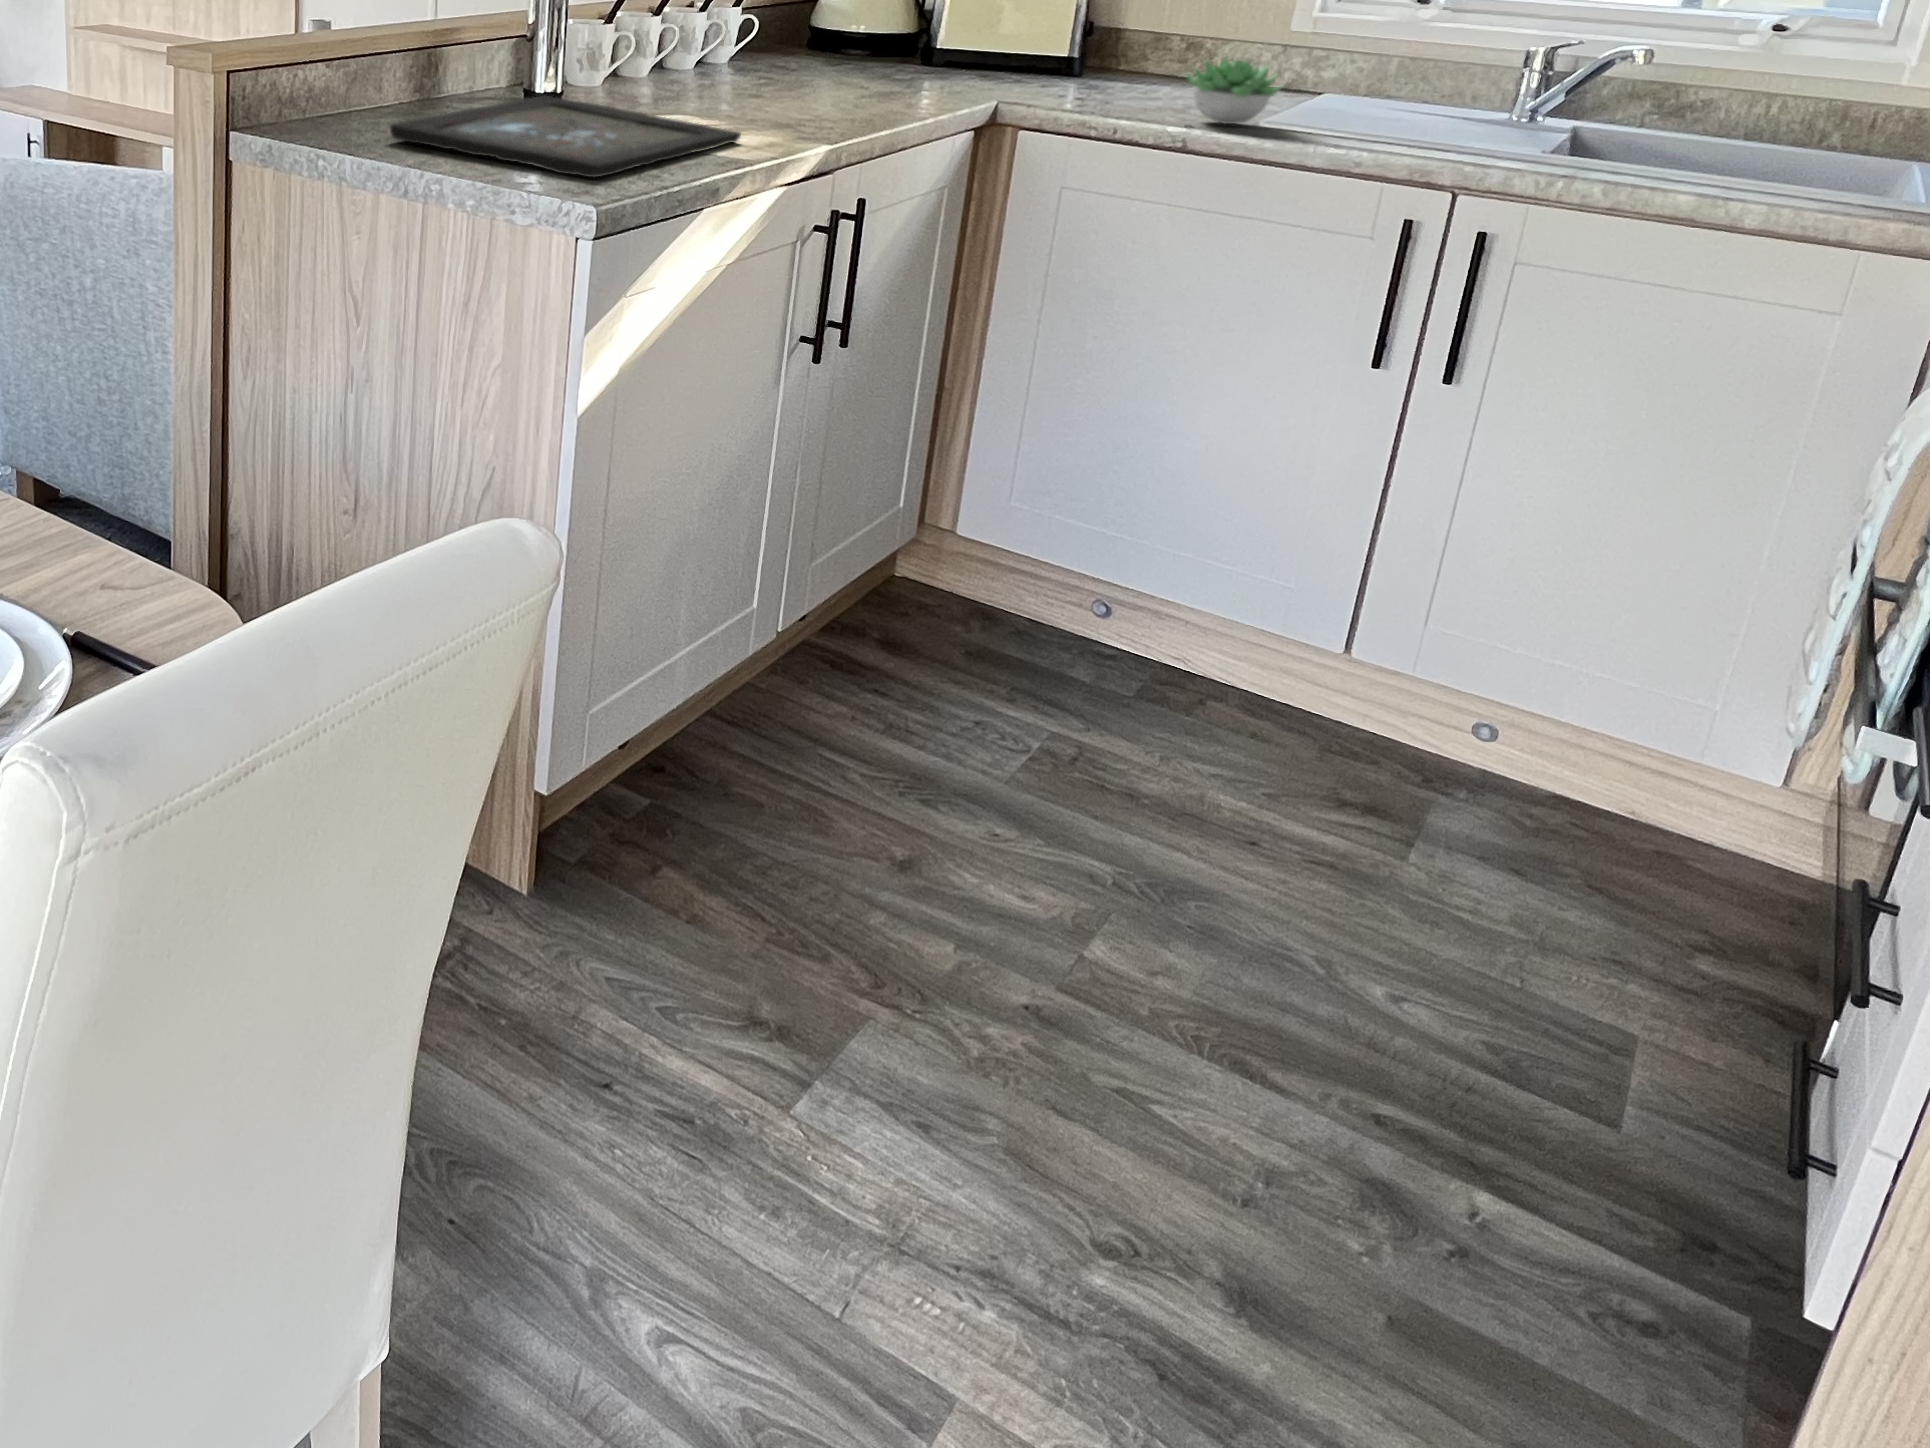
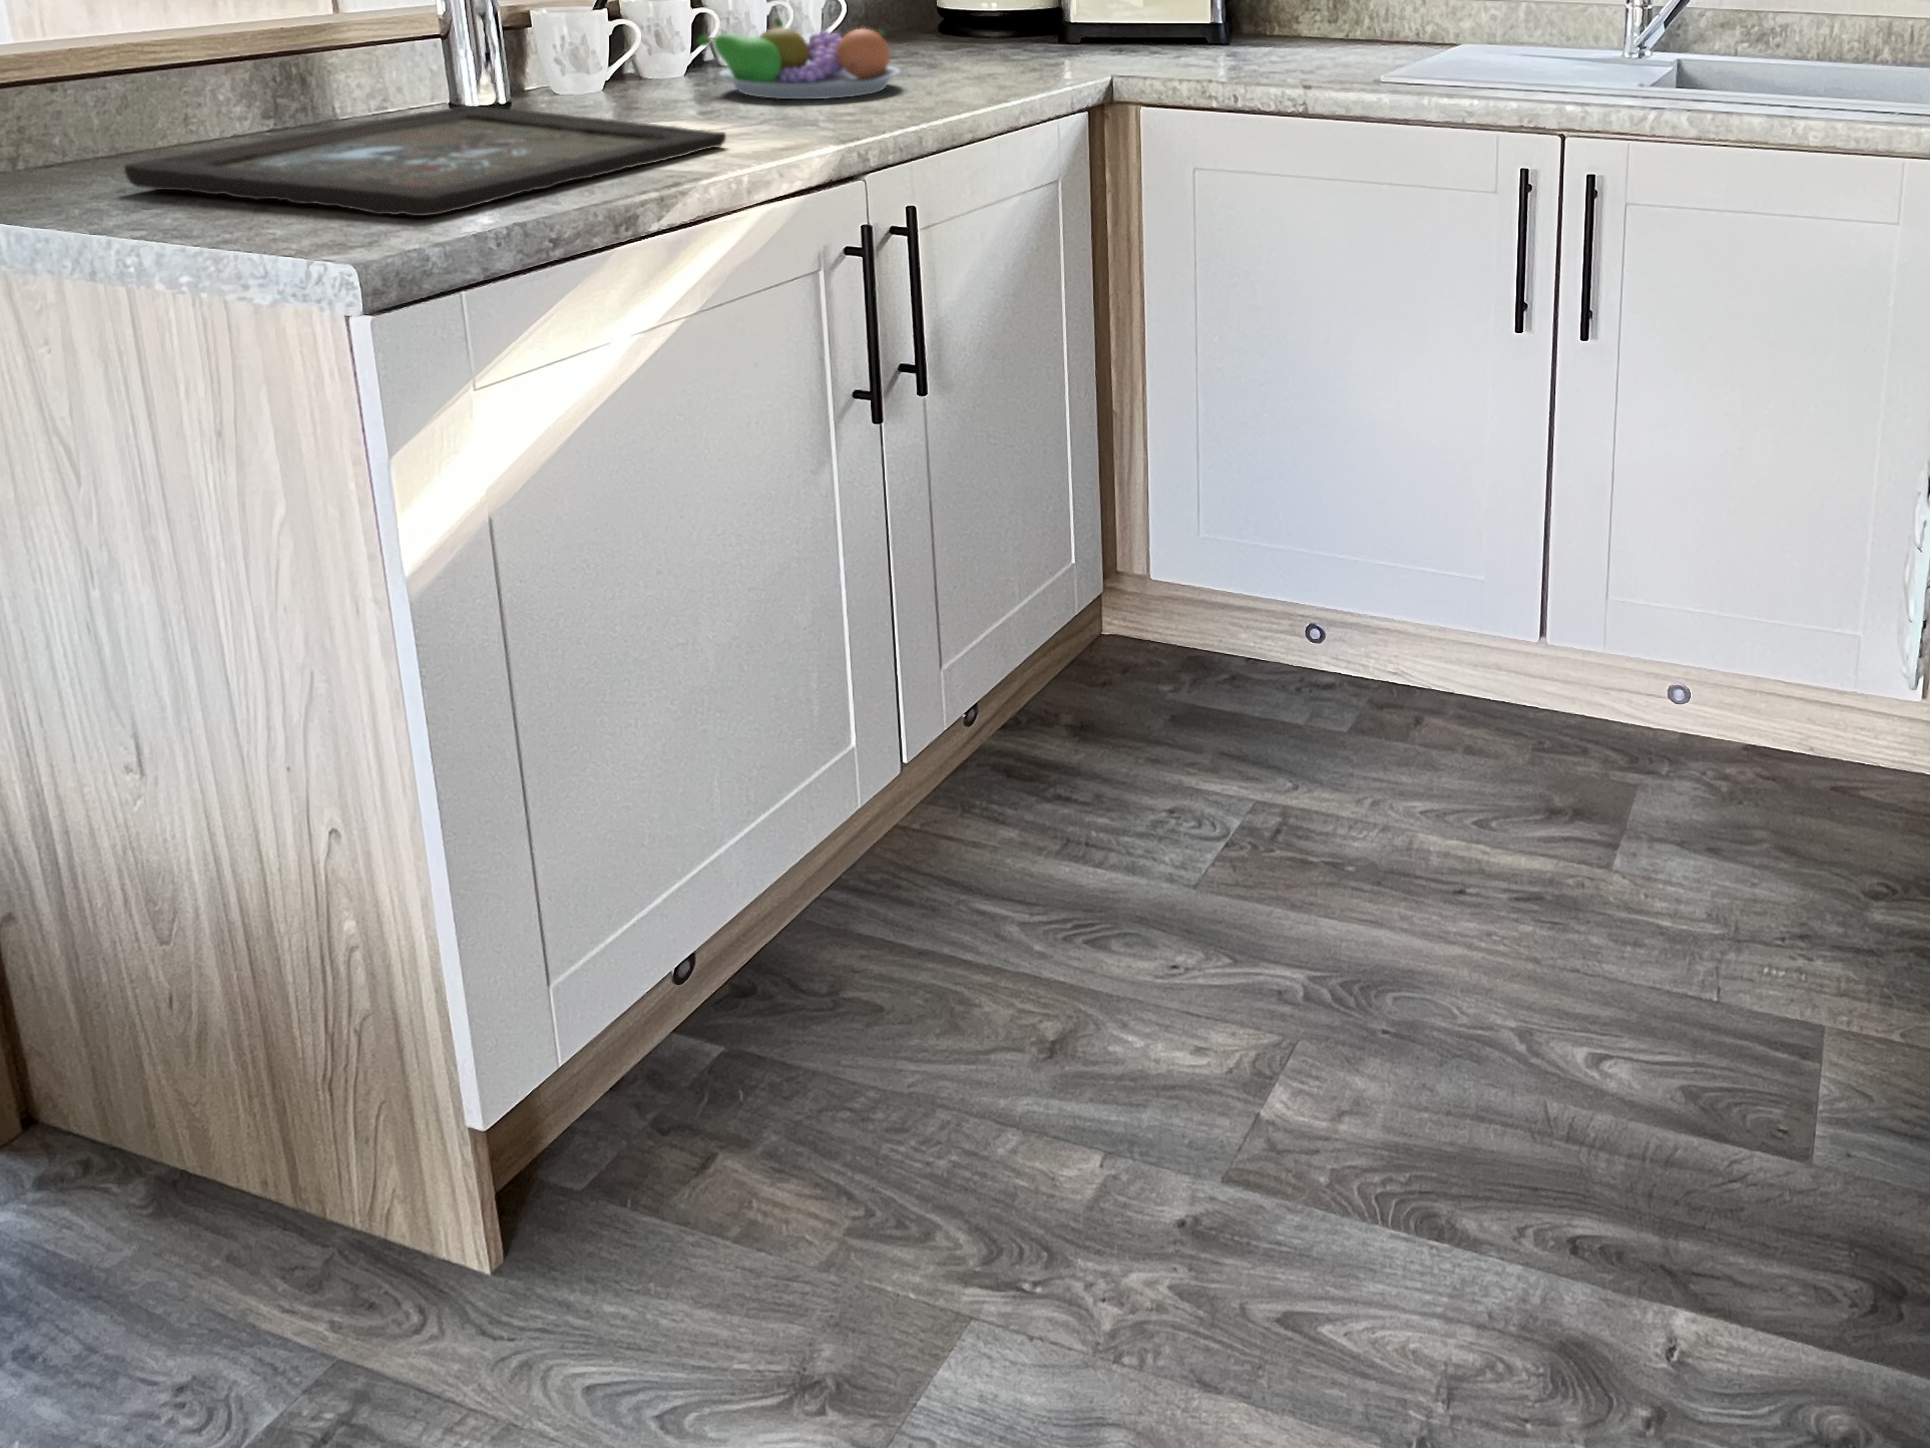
fruit bowl: none [679,37,830,107] -> present [698,17,900,99]
succulent plant: present [1186,60,1282,124] -> none [1302,9,1399,79]

